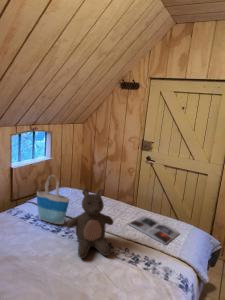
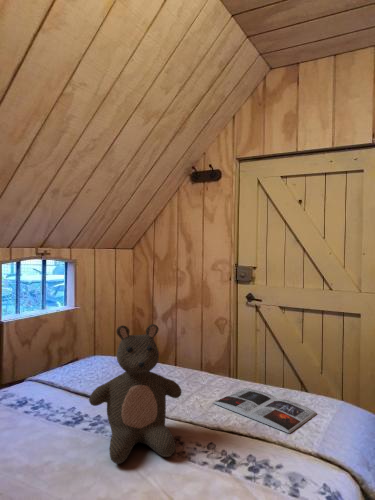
tote bag: present [37,175,69,224] -> none [37,312,98,409]

